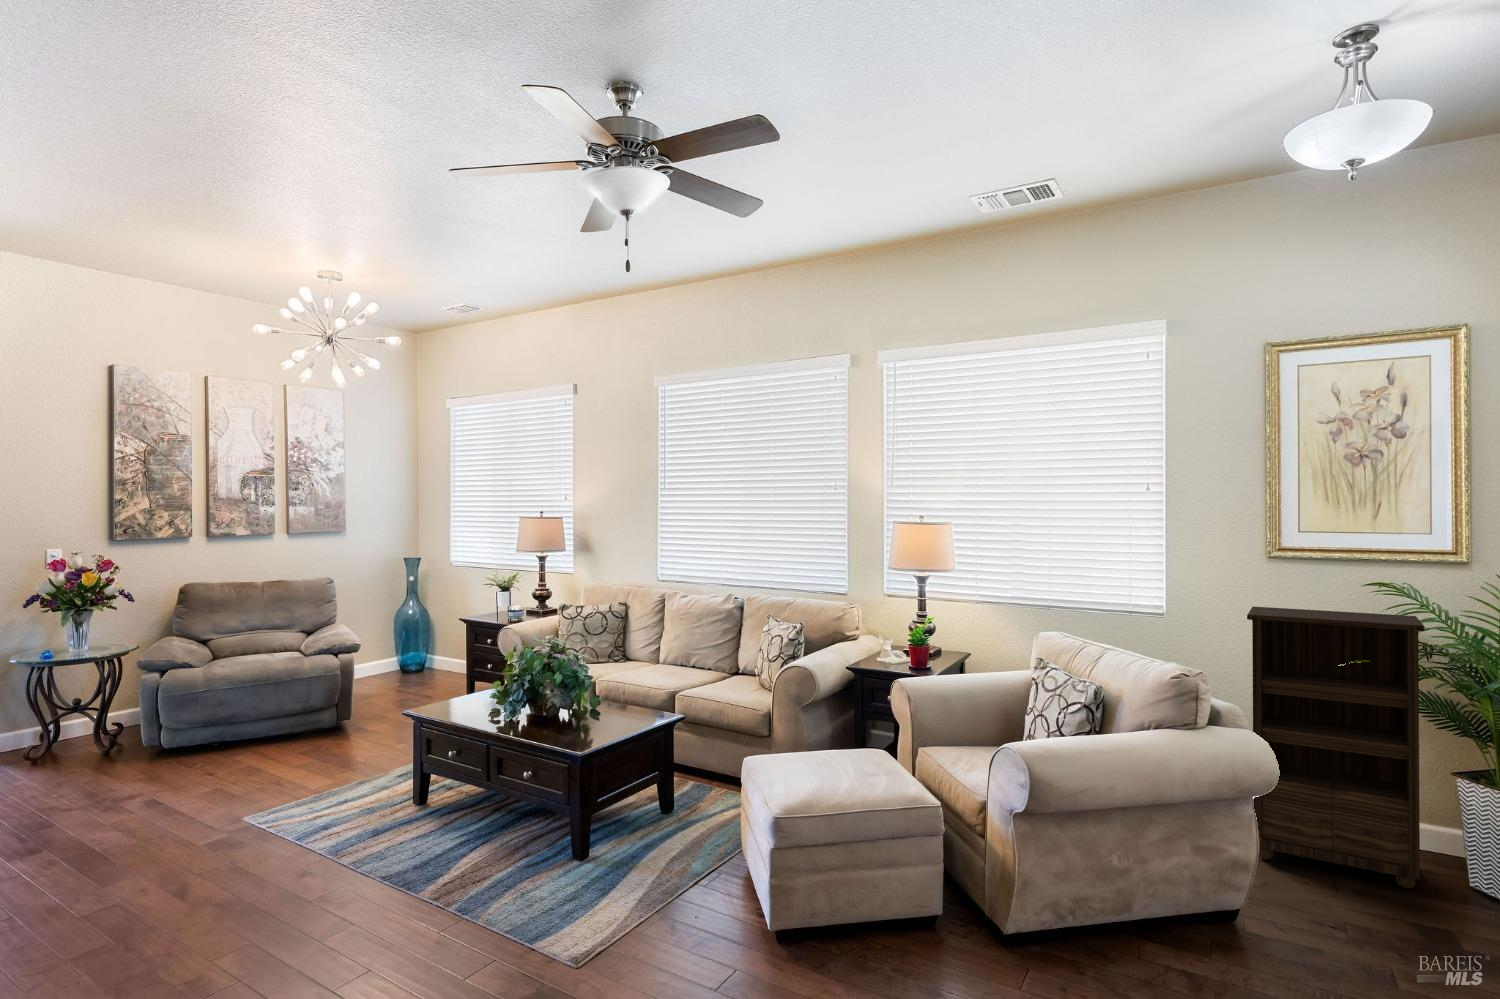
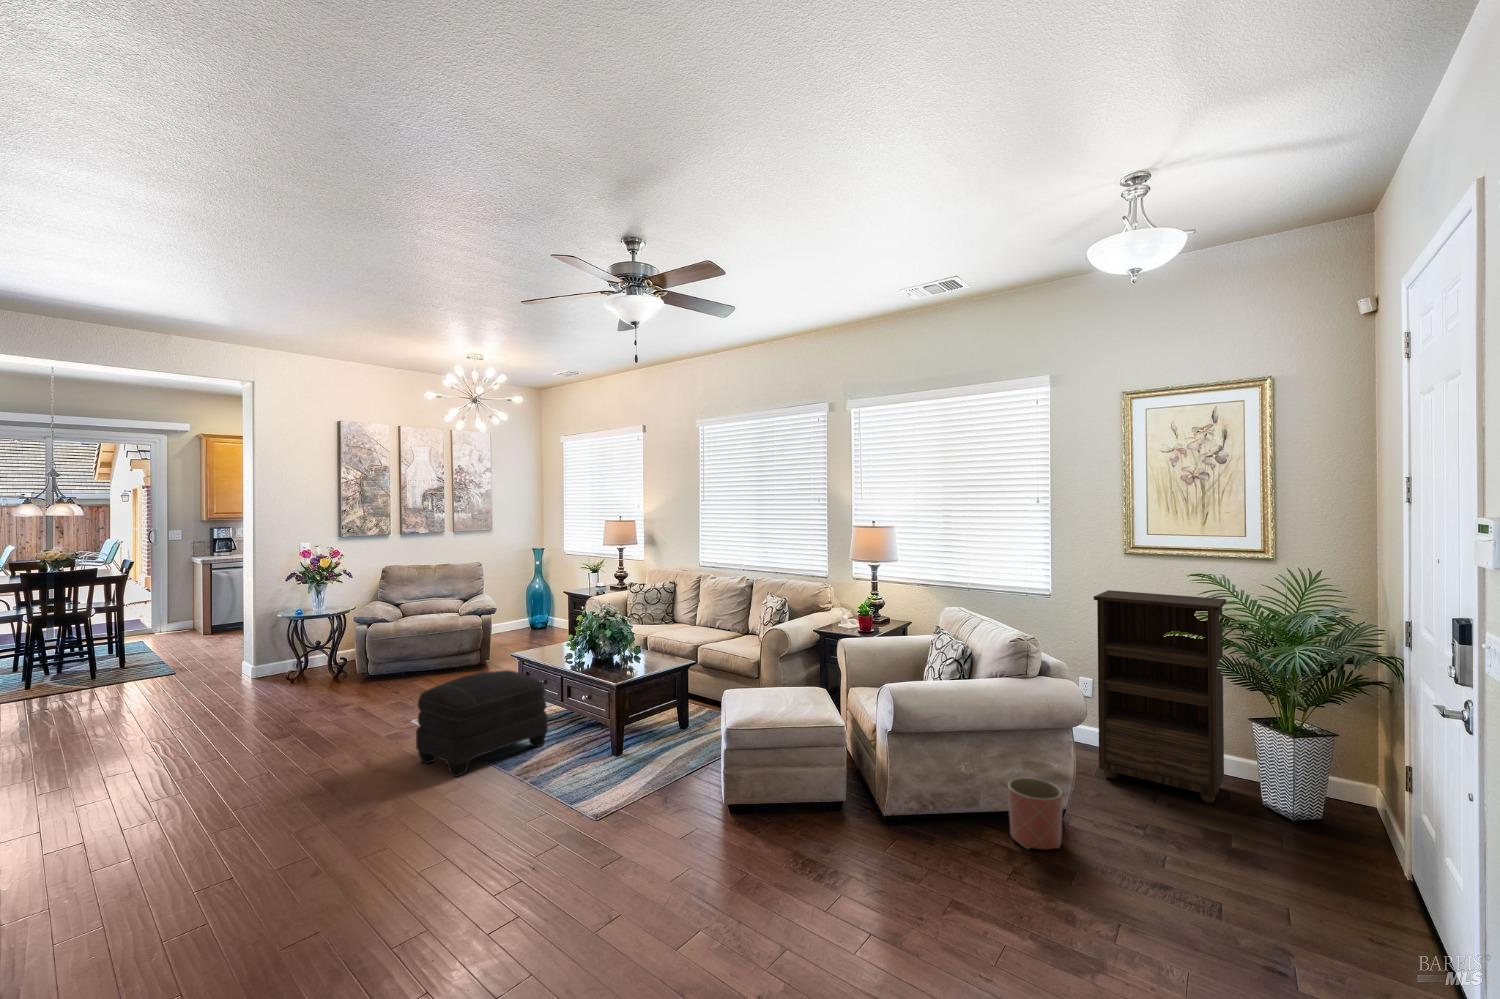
ottoman: none [267,736,470,905] -> present [416,670,548,777]
planter: none [1179,869,1260,972] -> present [1008,778,1063,850]

